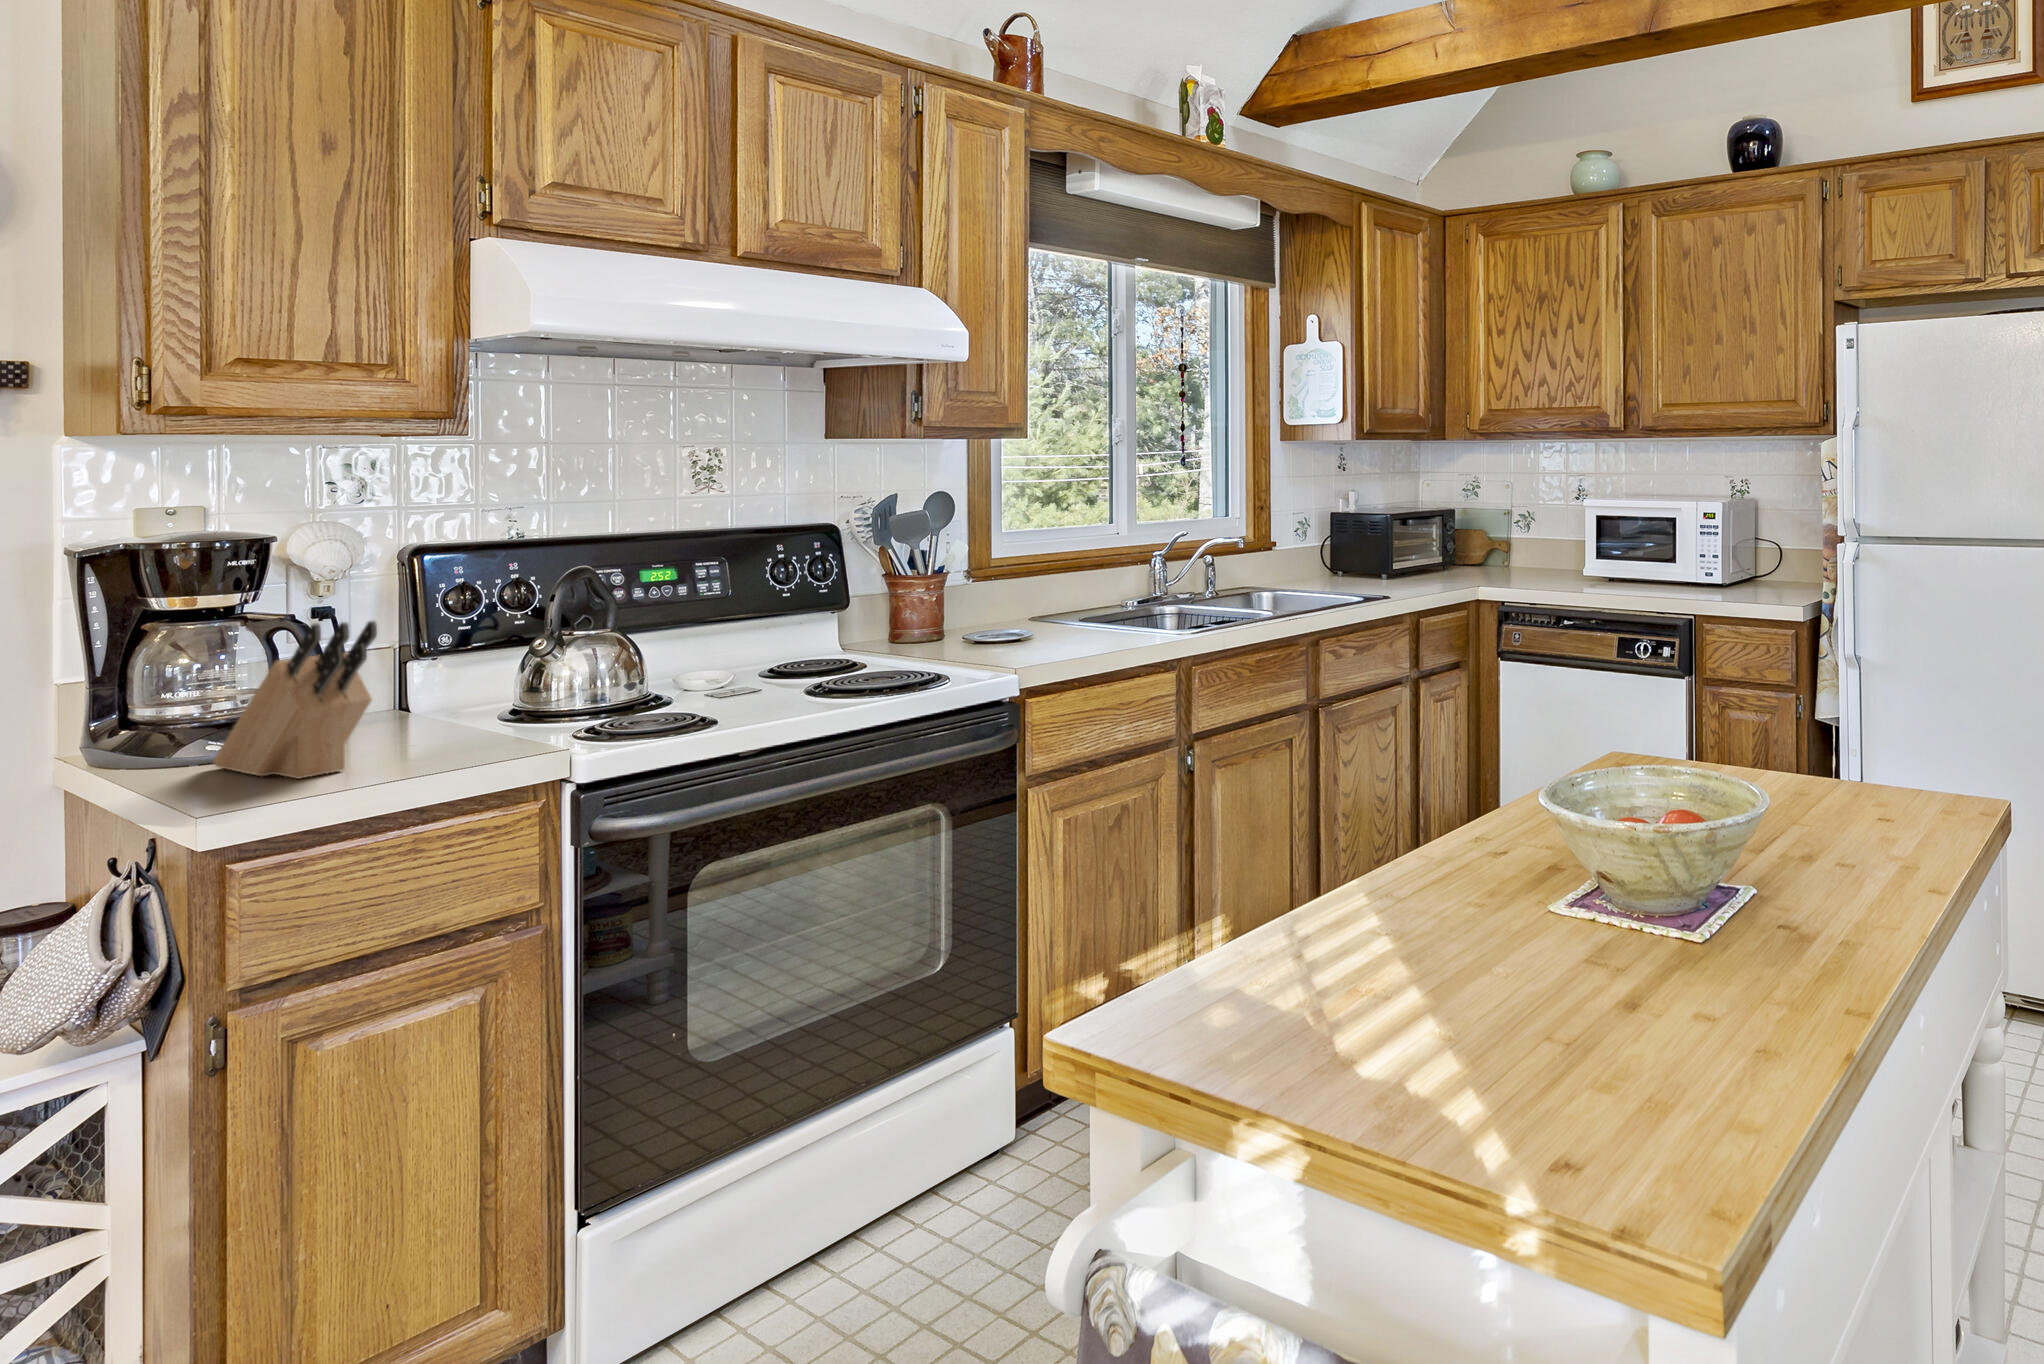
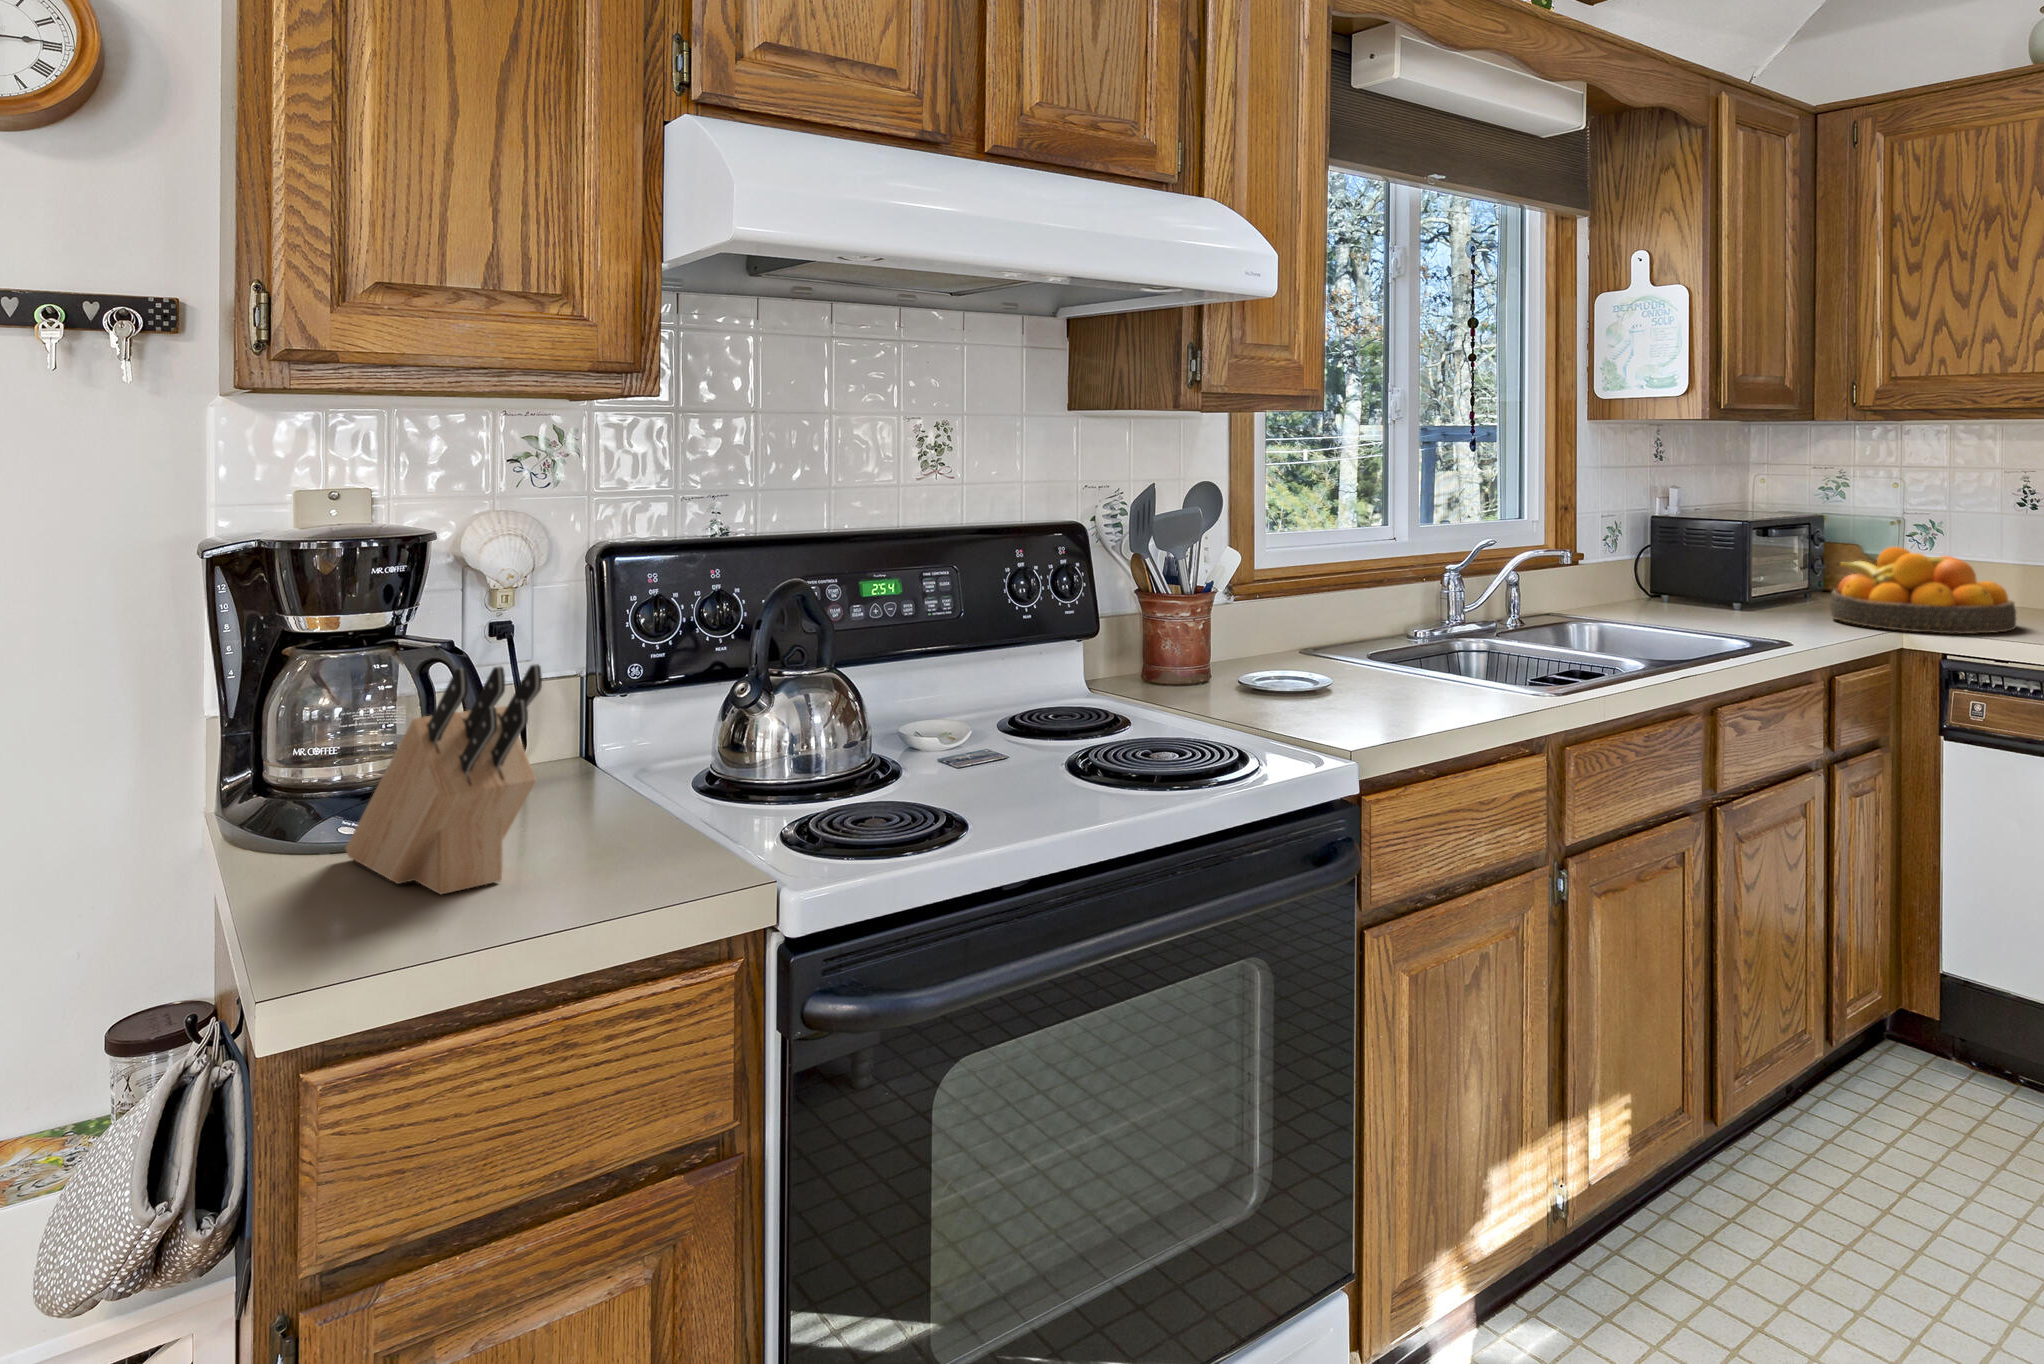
fruit bowl: none [1436,530,1552,590] -> present [1830,547,2016,634]

